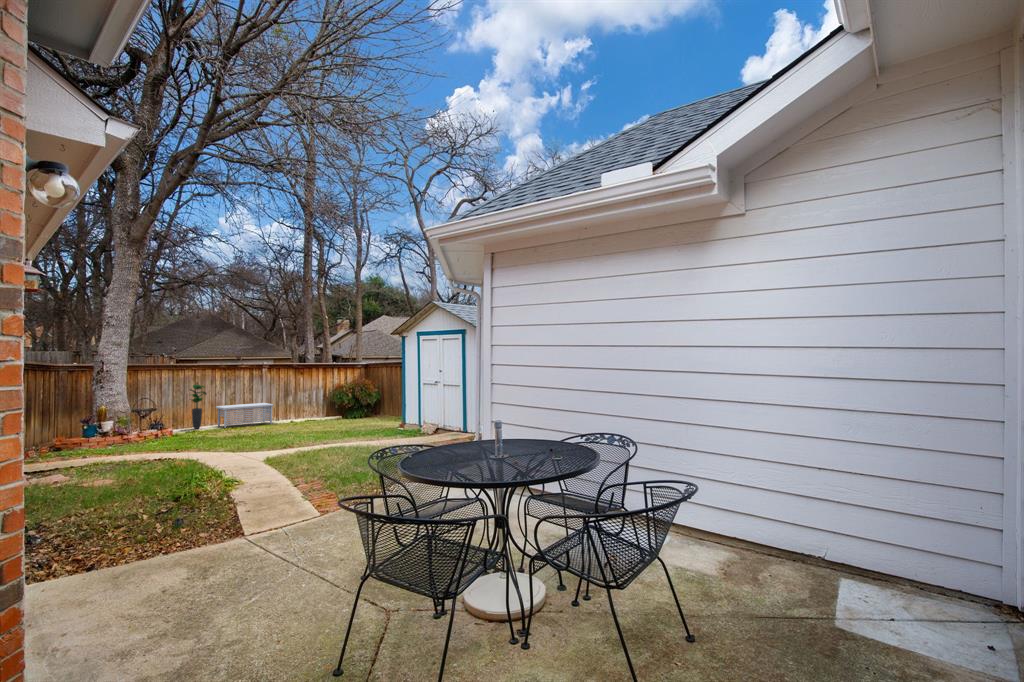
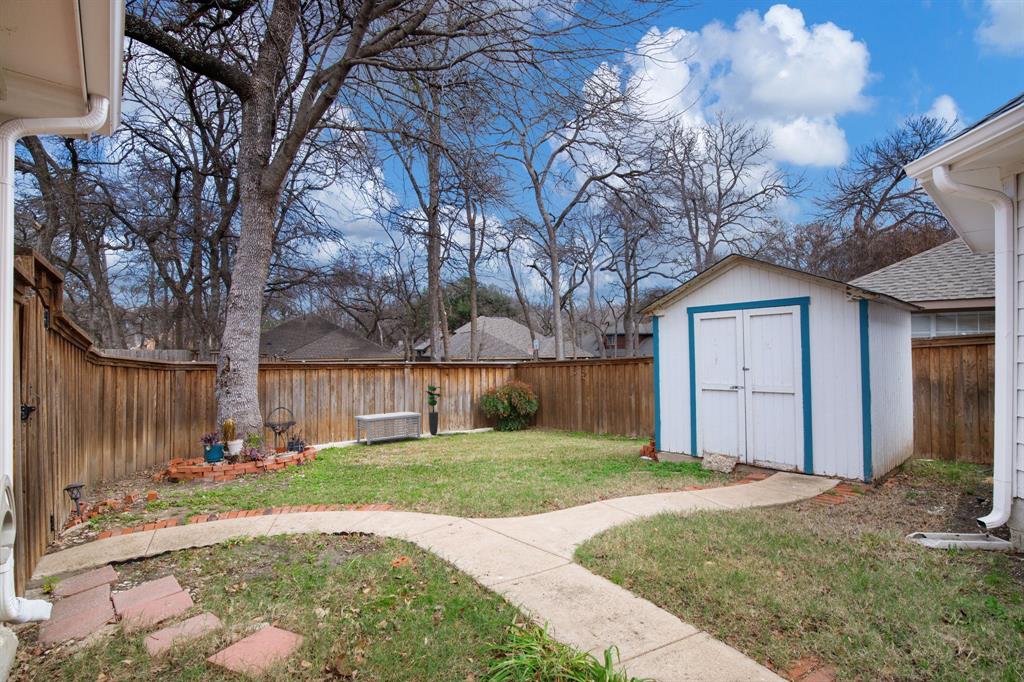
potted plant: present [190,385,207,429] -> present [426,386,442,435]

